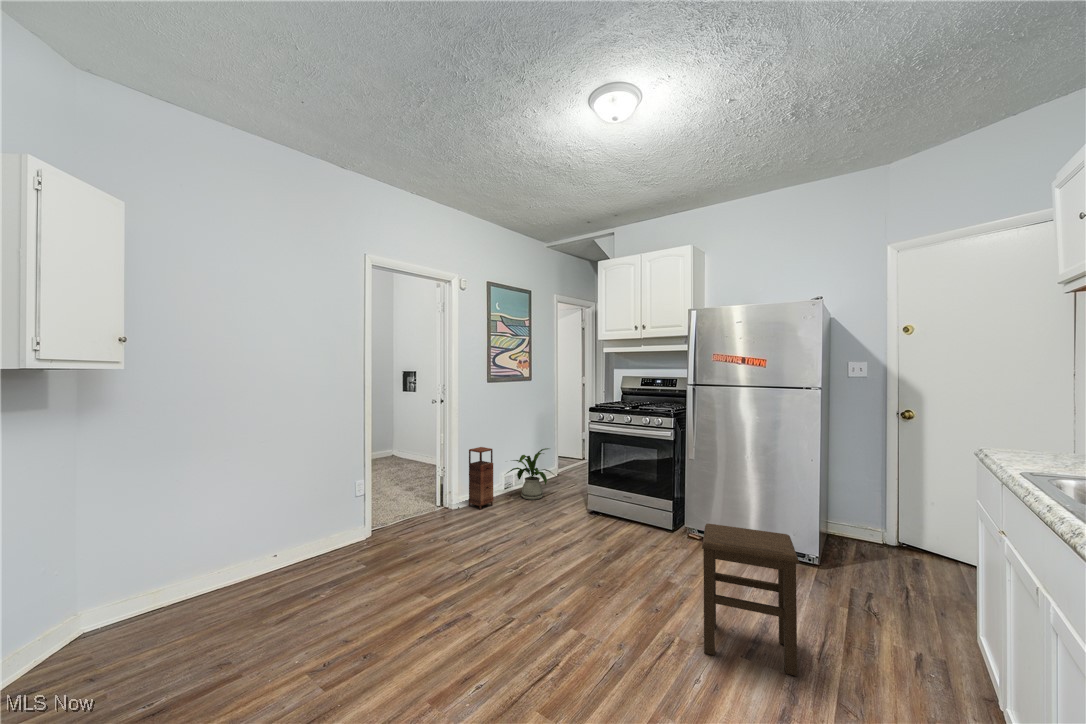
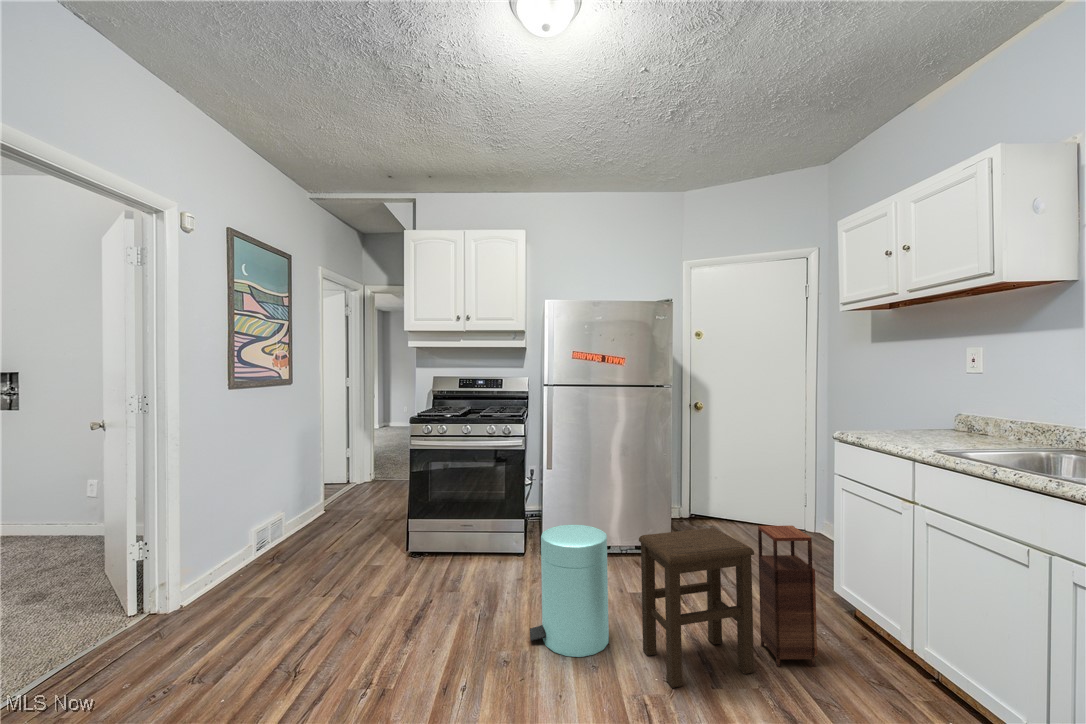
storage cabinet: present [469,447,493,510] -> present [758,526,817,667]
house plant: present [506,448,553,500] -> none [257,482,347,565]
trash can: none [623,504,689,609] -> present [530,525,609,657]

